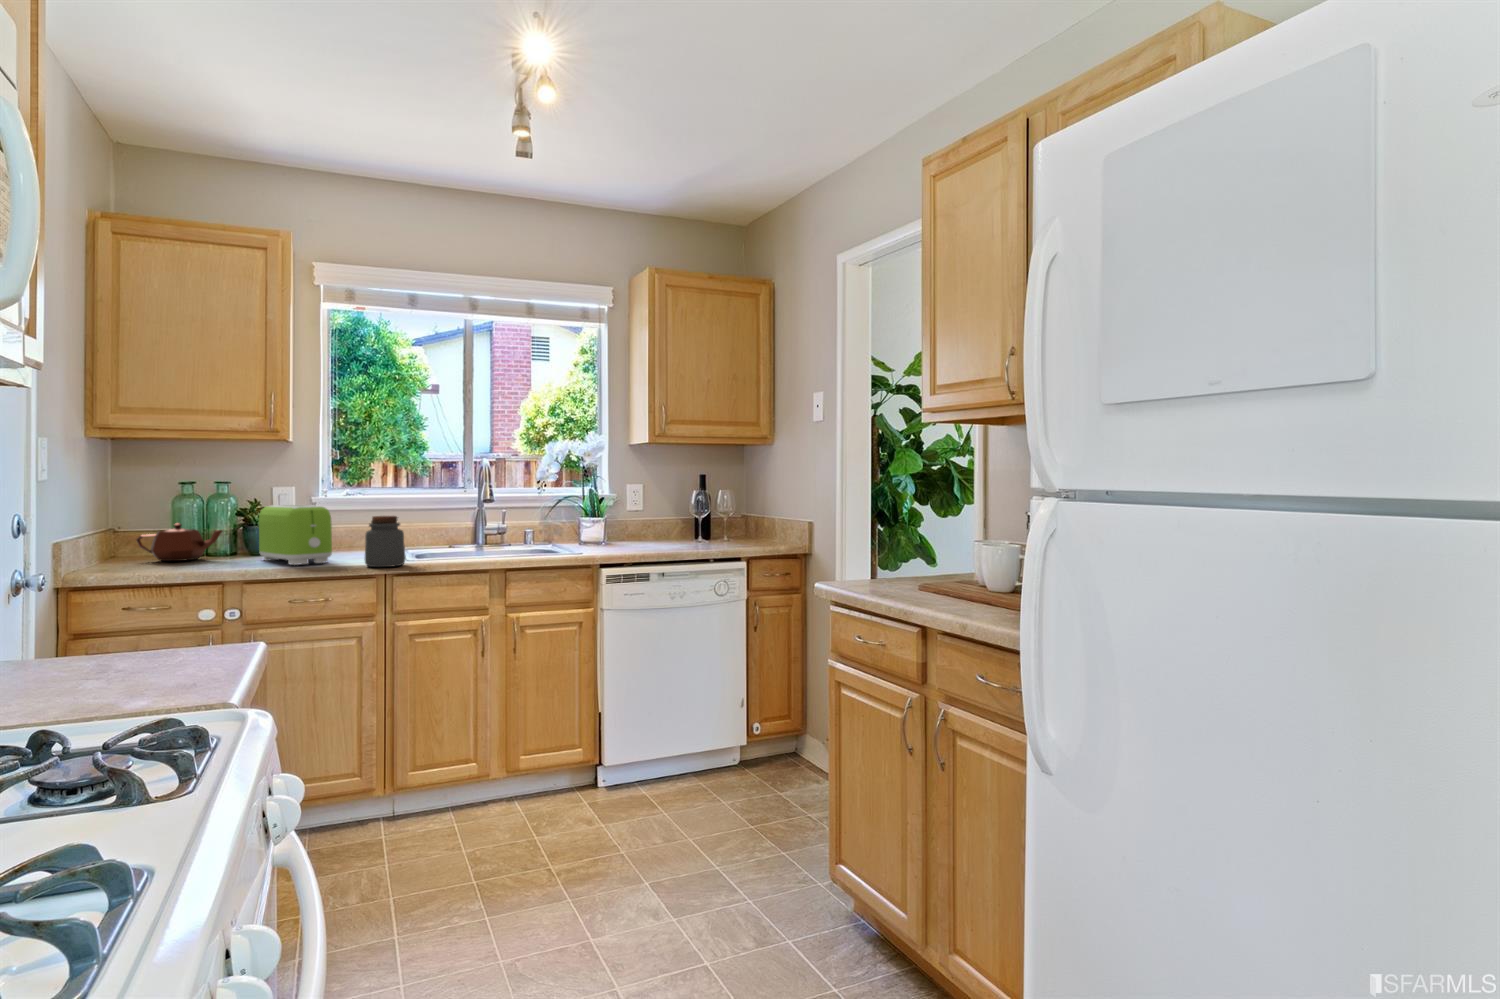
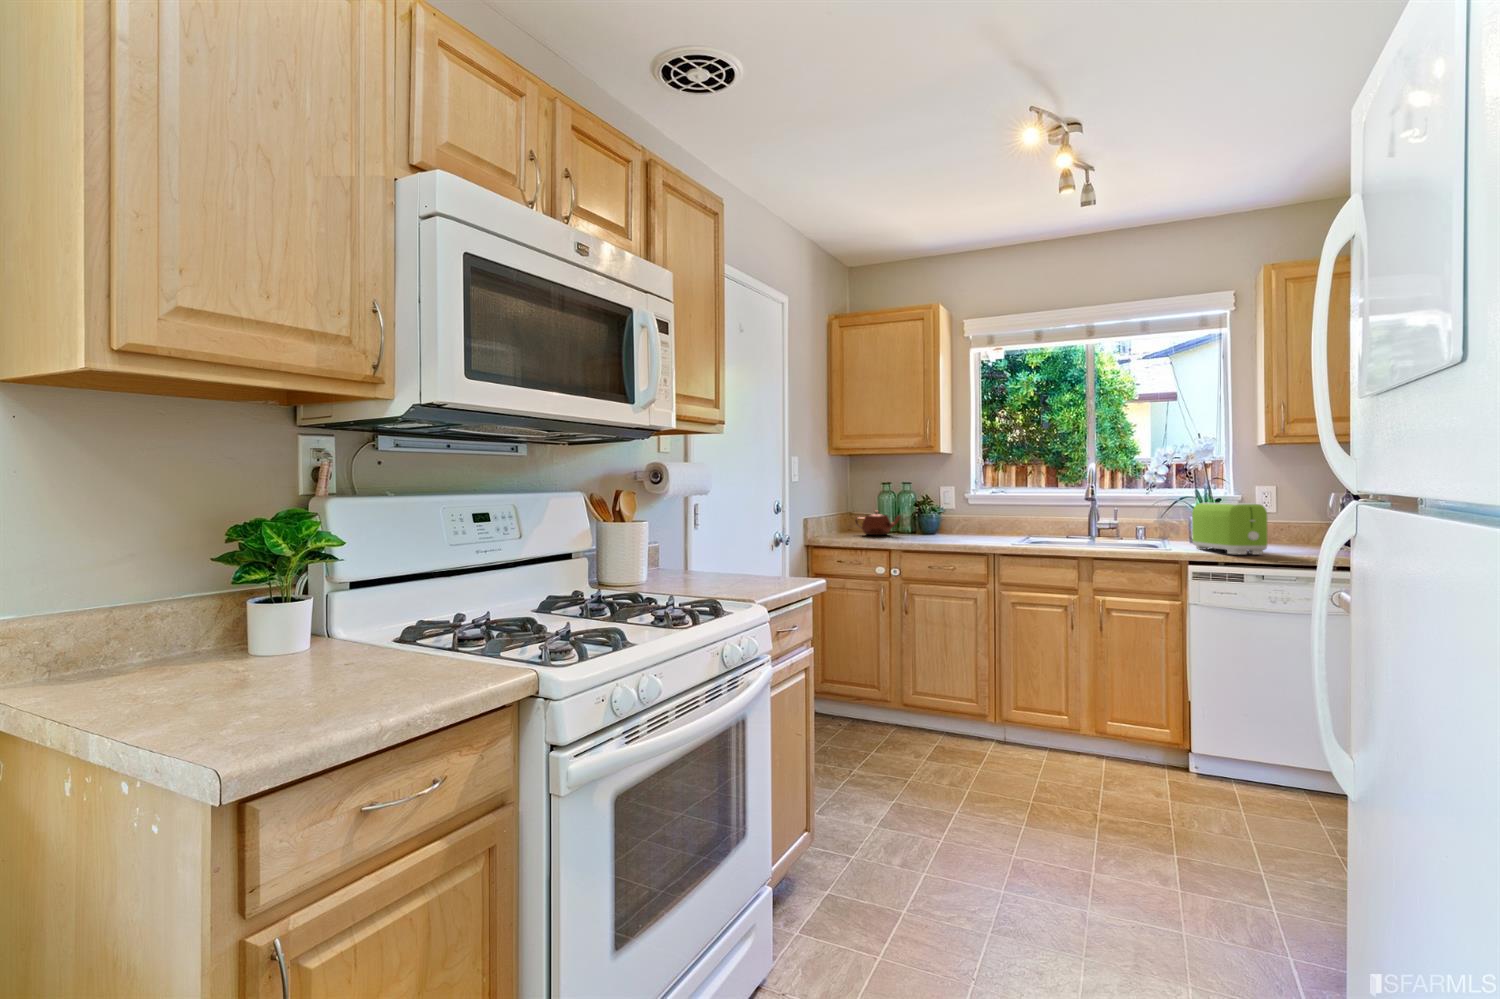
toaster: present [259,505,332,565] -> present [1192,502,1267,554]
jar: present [365,516,405,567] -> none [980,508,1011,547]

